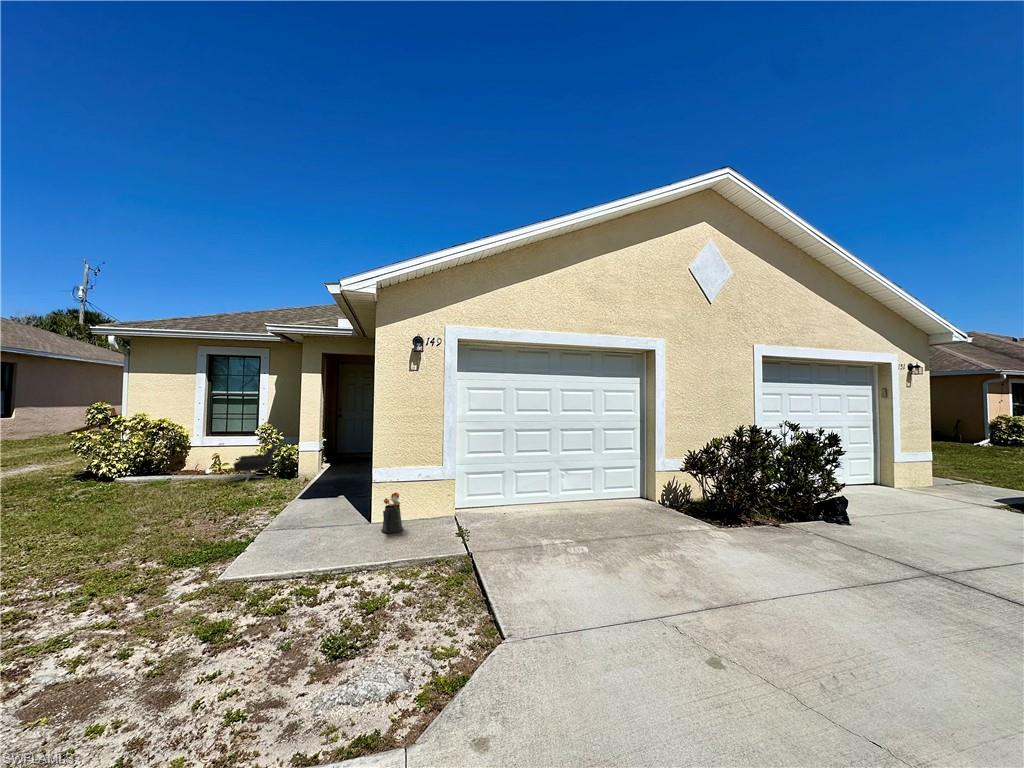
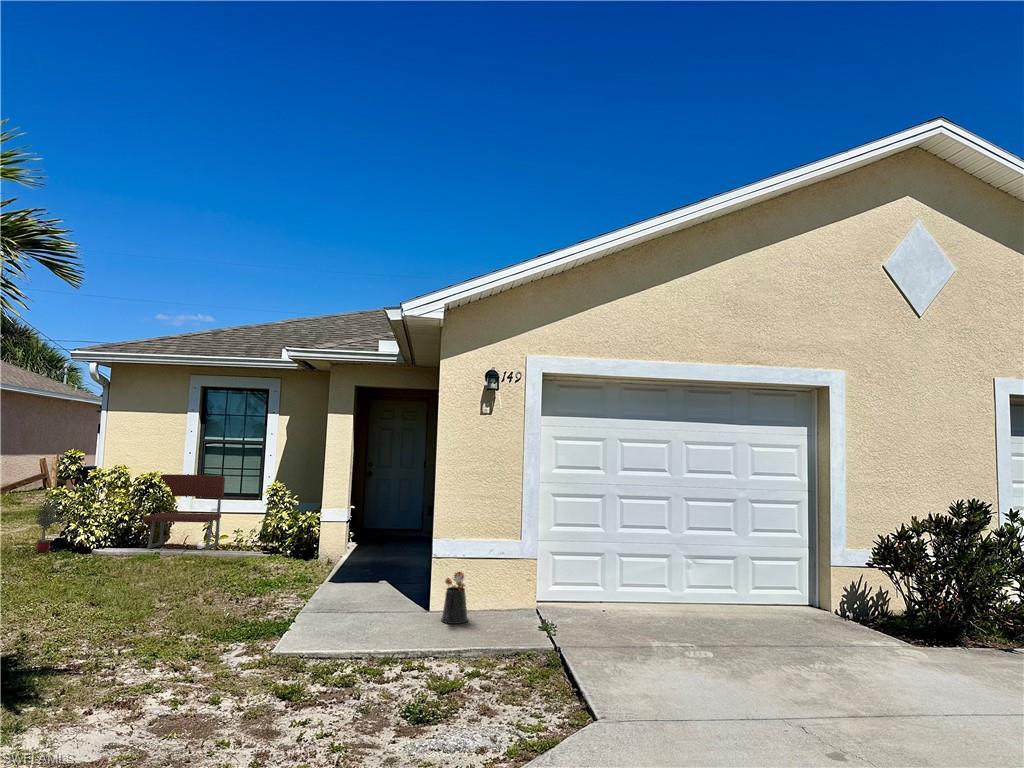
bench: none [156,419,227,476] -> present [142,474,225,550]
potted tree: none [55,441,91,485] -> present [35,497,67,552]
lounge chair: present [234,445,277,482] -> none [229,512,289,560]

